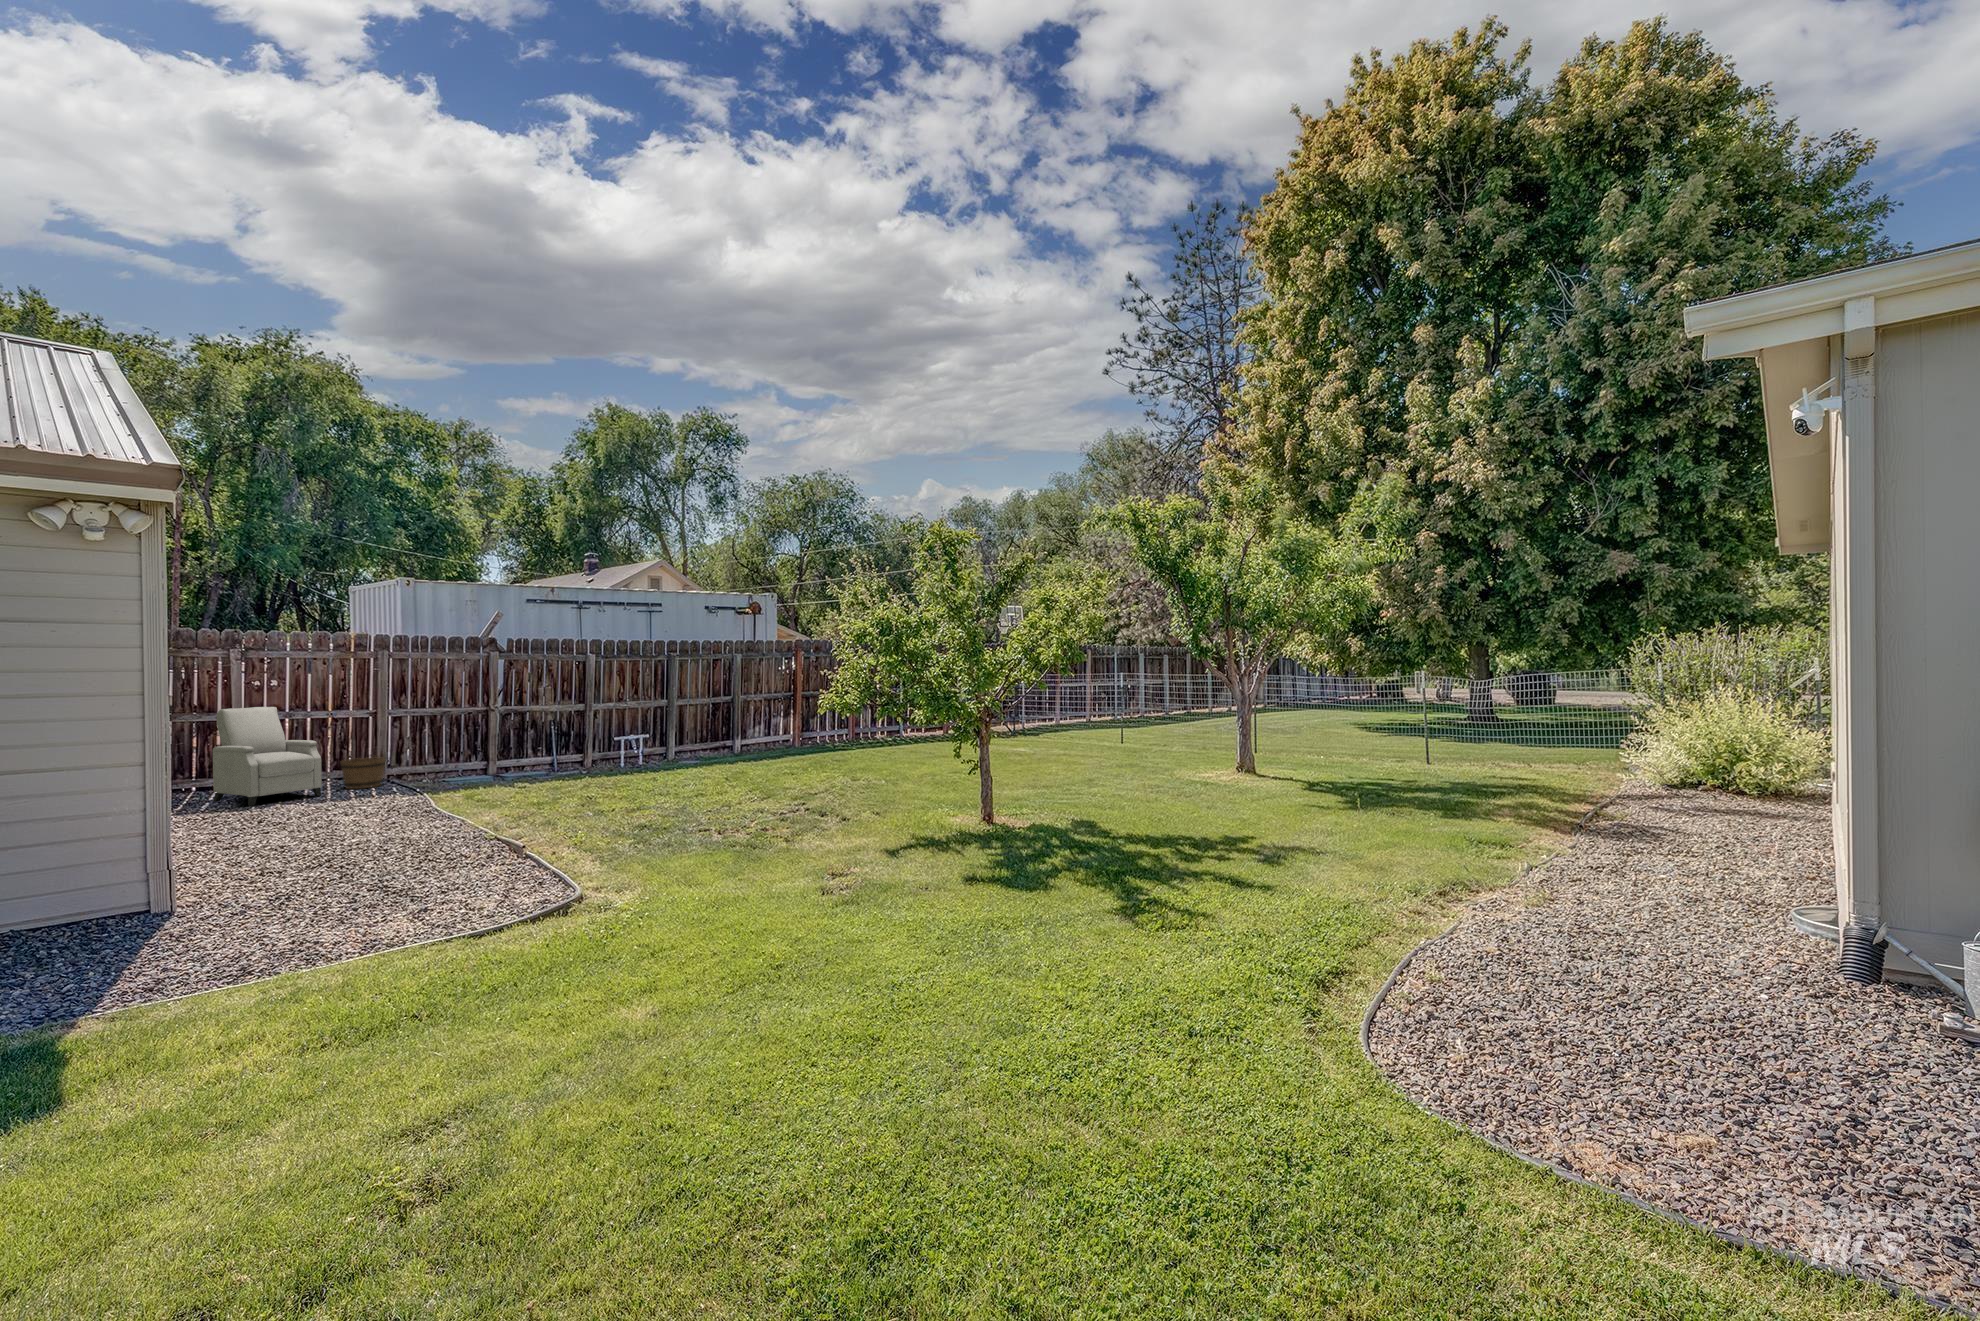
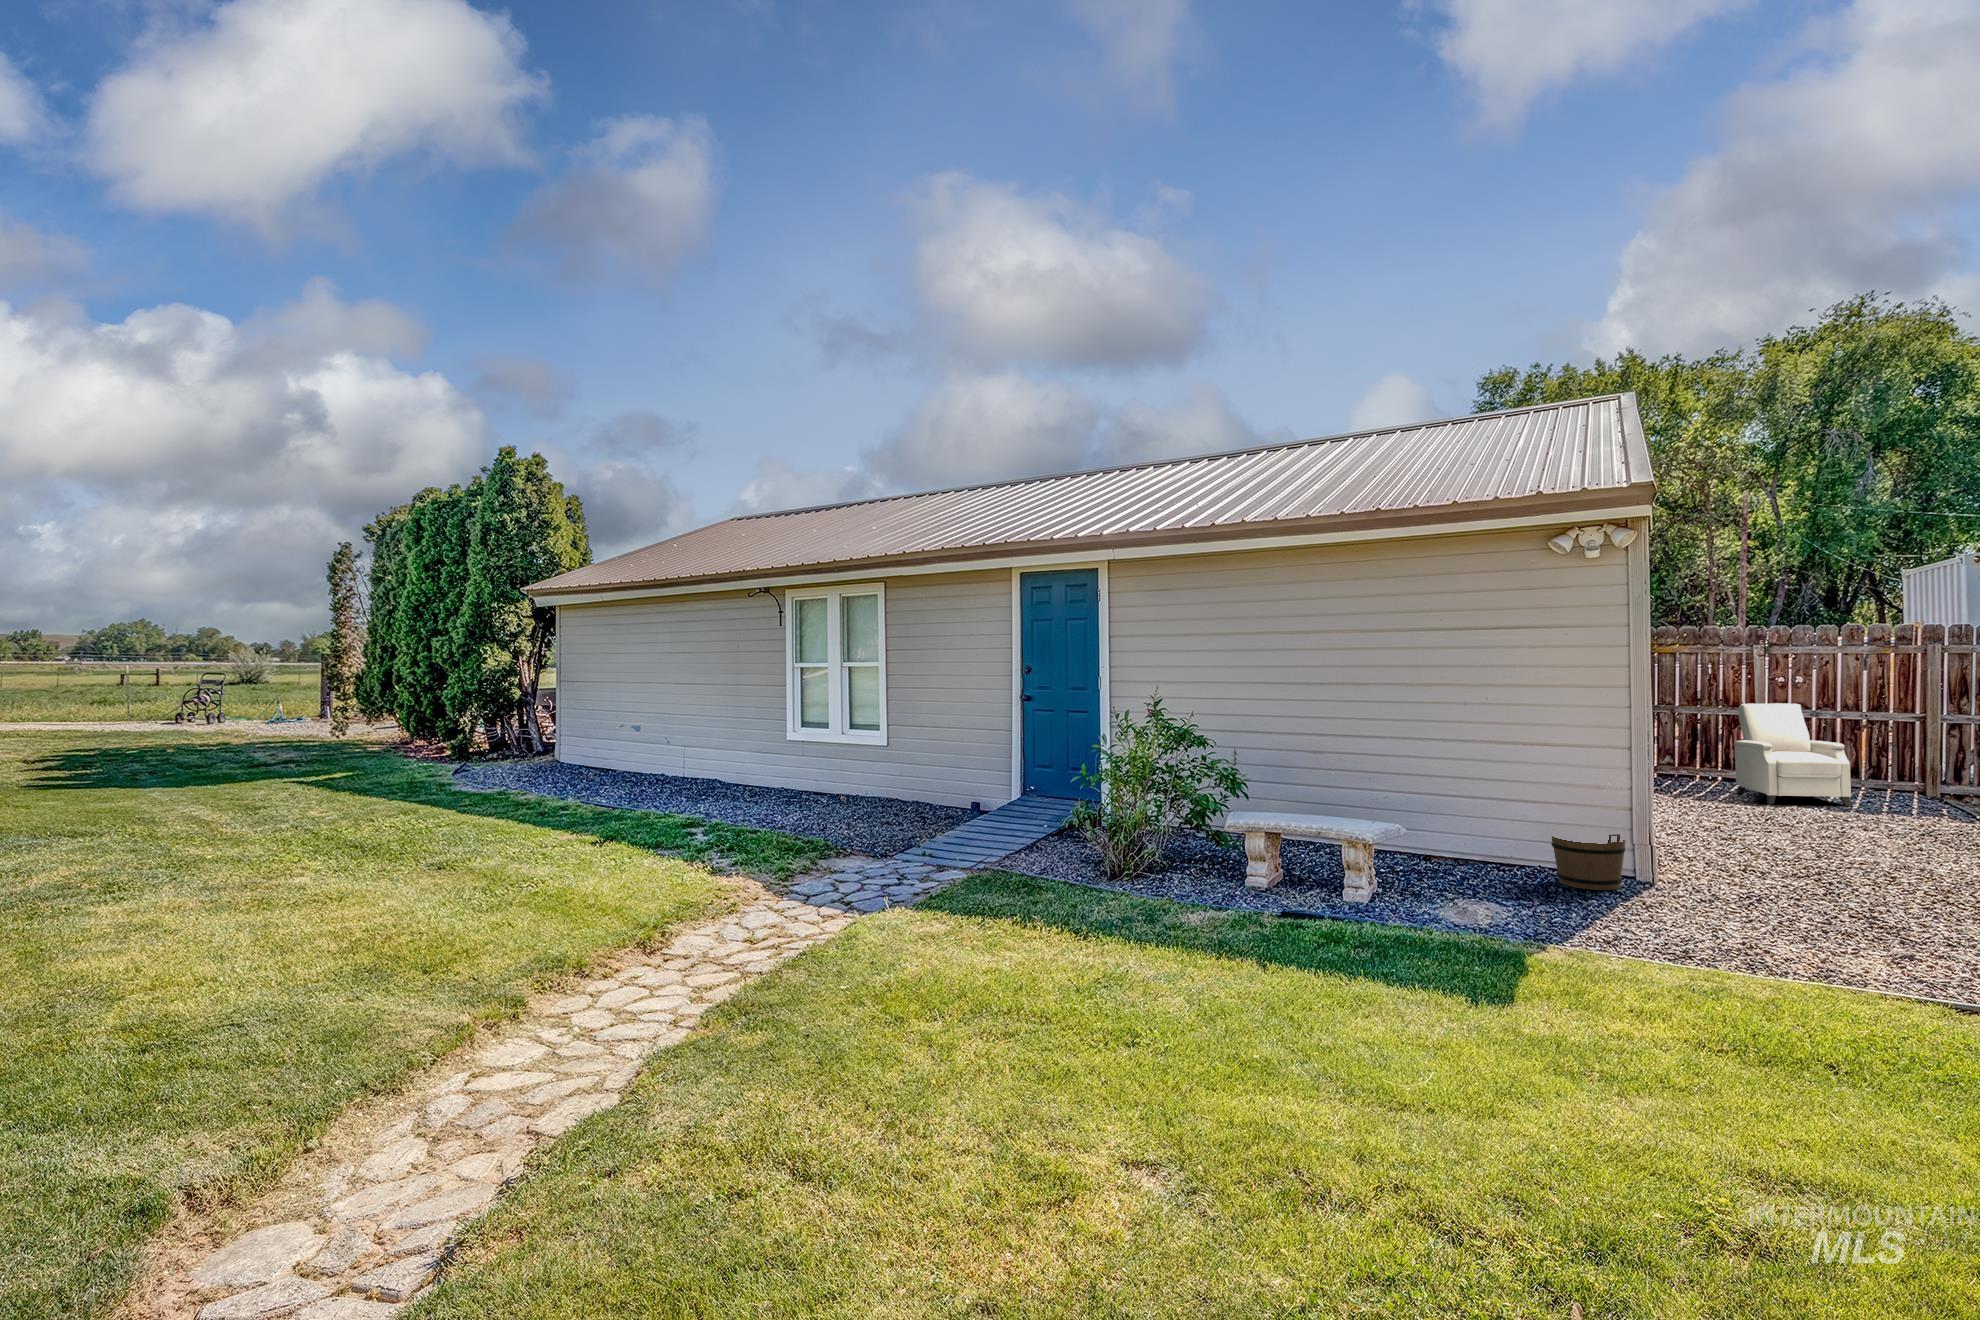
bucket: present [341,755,385,789] -> present [1551,834,1626,890]

